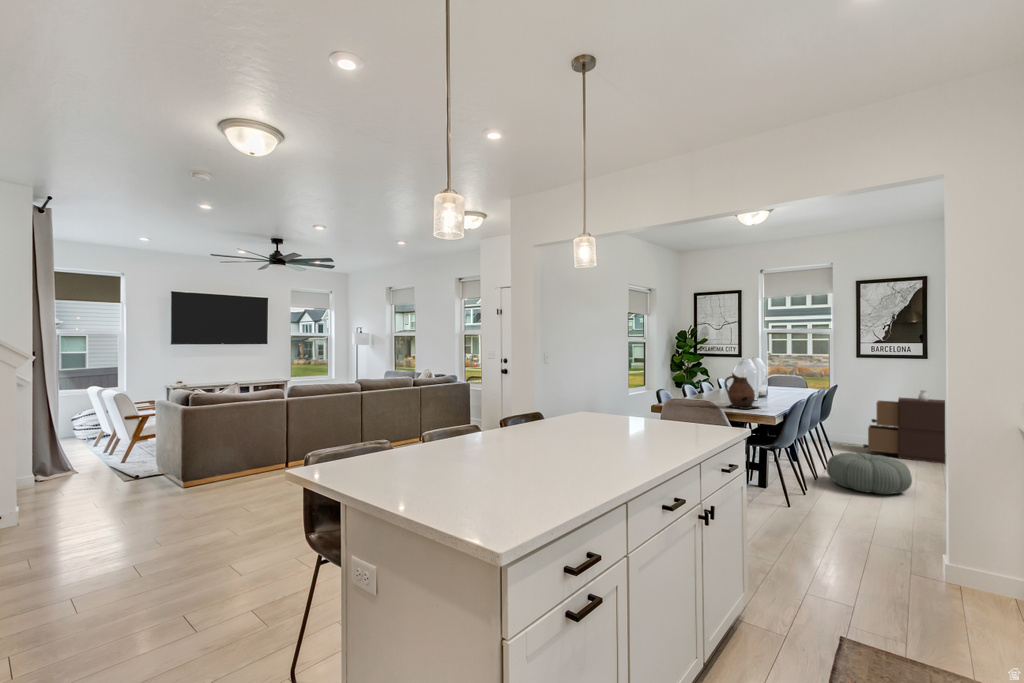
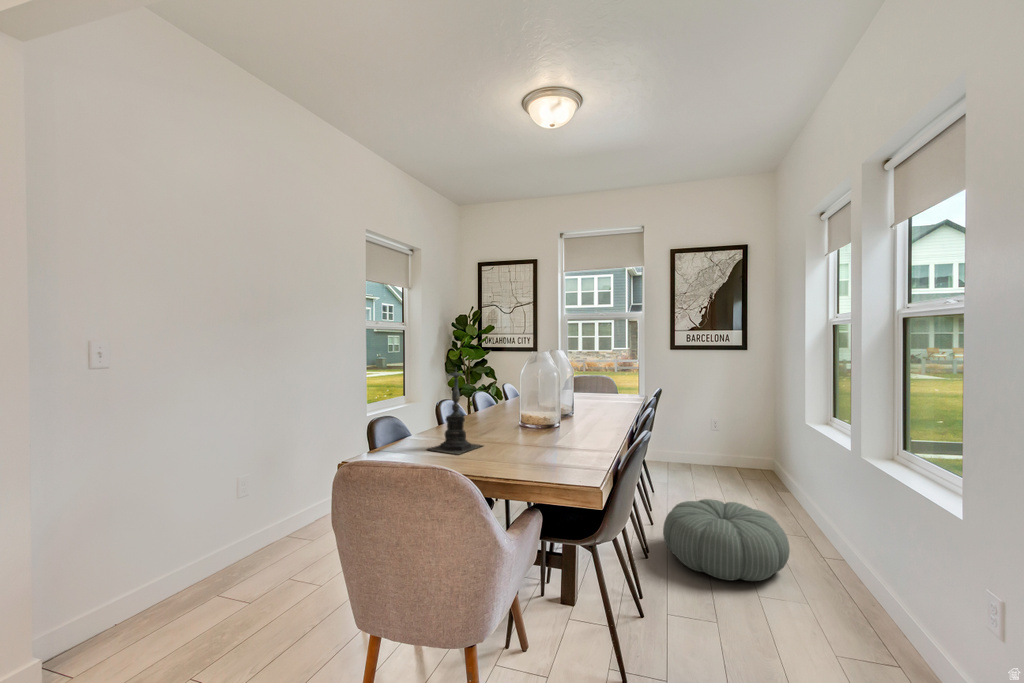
candle holder: none [689,363,717,405] -> present [427,368,482,455]
ceramic pitcher: present [724,373,759,409] -> none [495,381,568,467]
storage cabinet: present [863,390,945,464] -> none [683,390,782,486]

